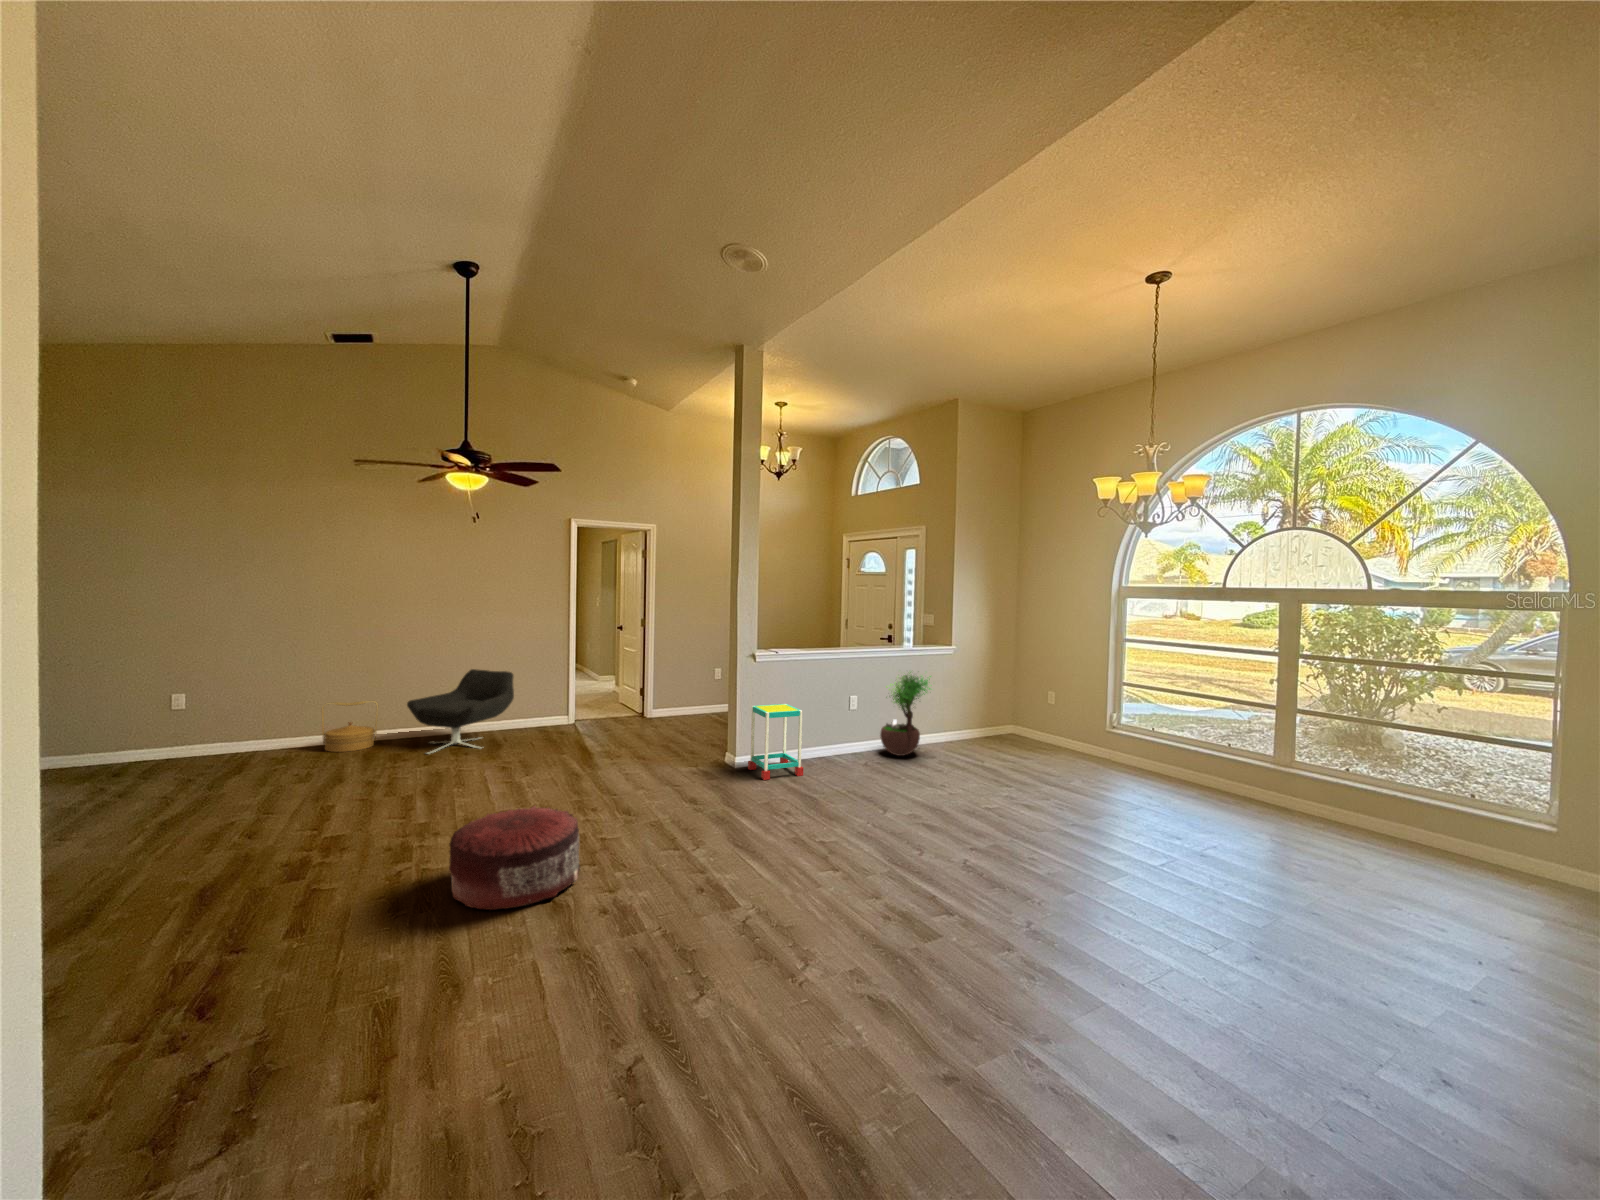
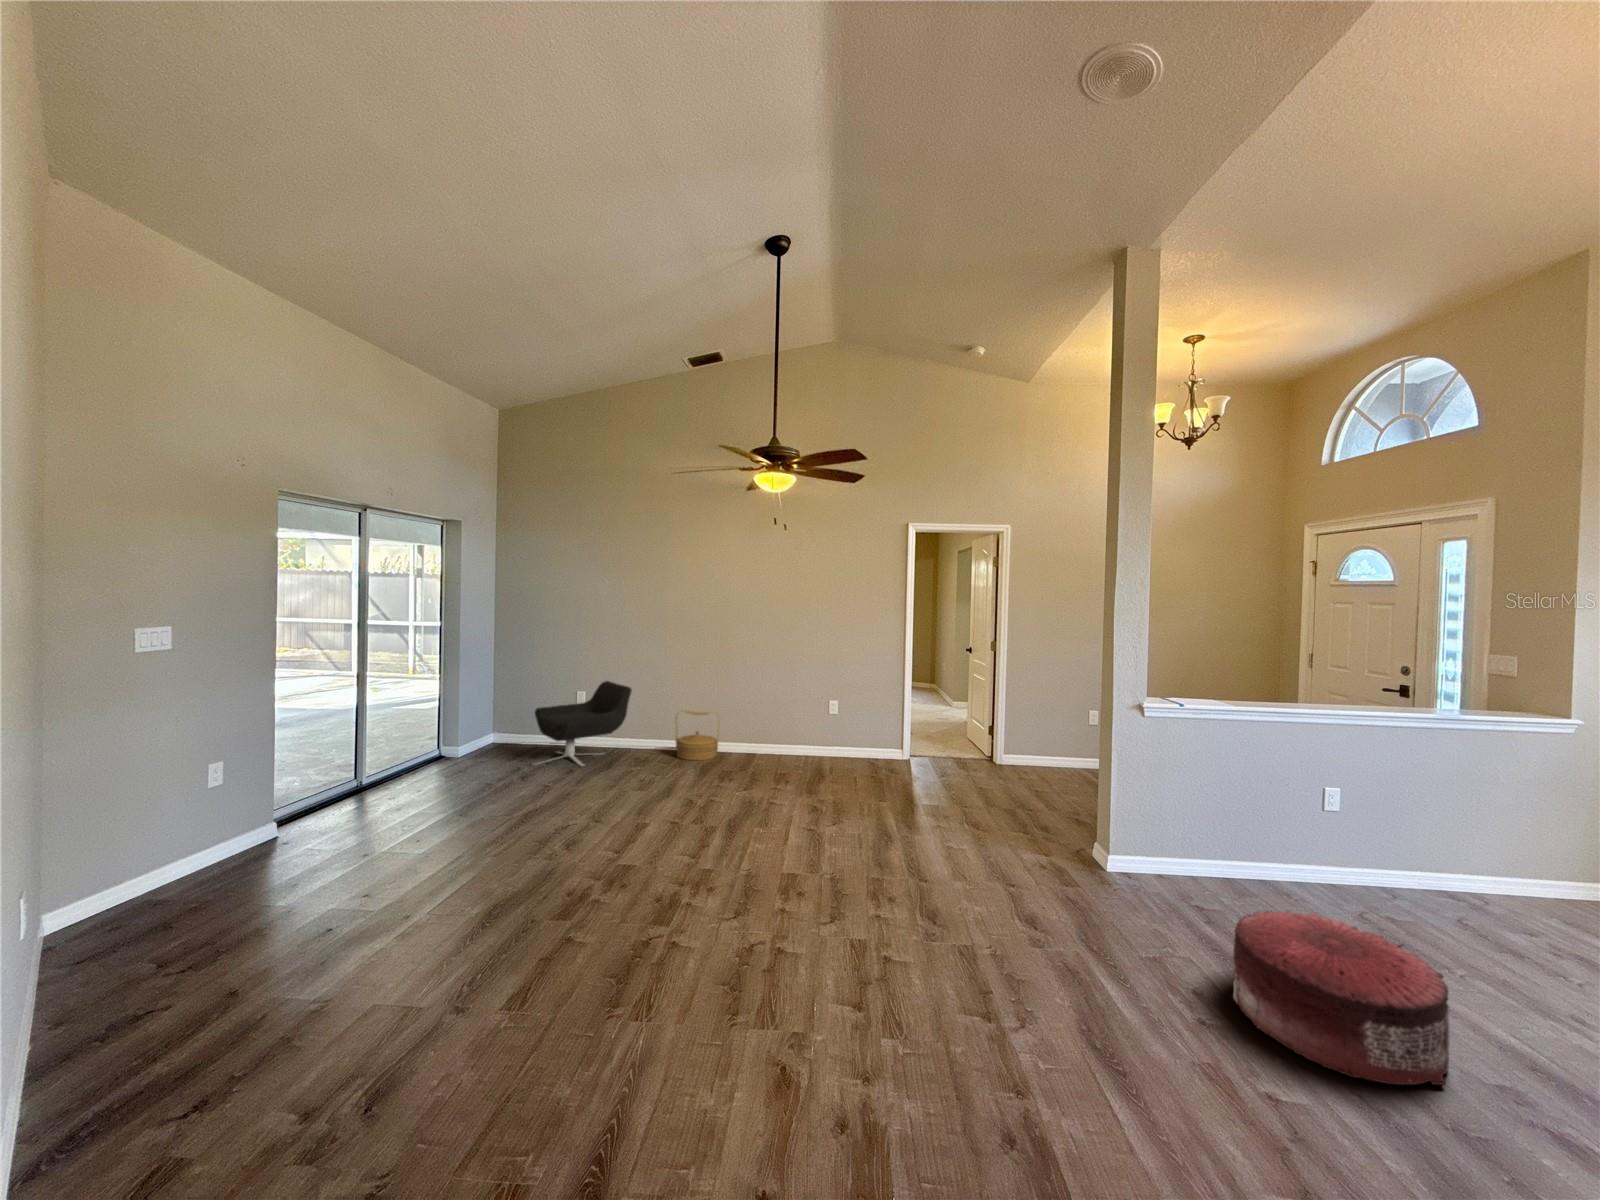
lounge chair: present [407,669,514,754] -> present [533,681,632,766]
potted tree: present [880,672,931,756] -> none [1392,749,1535,915]
side table: present [748,704,803,780] -> none [1127,783,1229,913]
pouf: present [449,806,580,910] -> present [1233,911,1449,1085]

